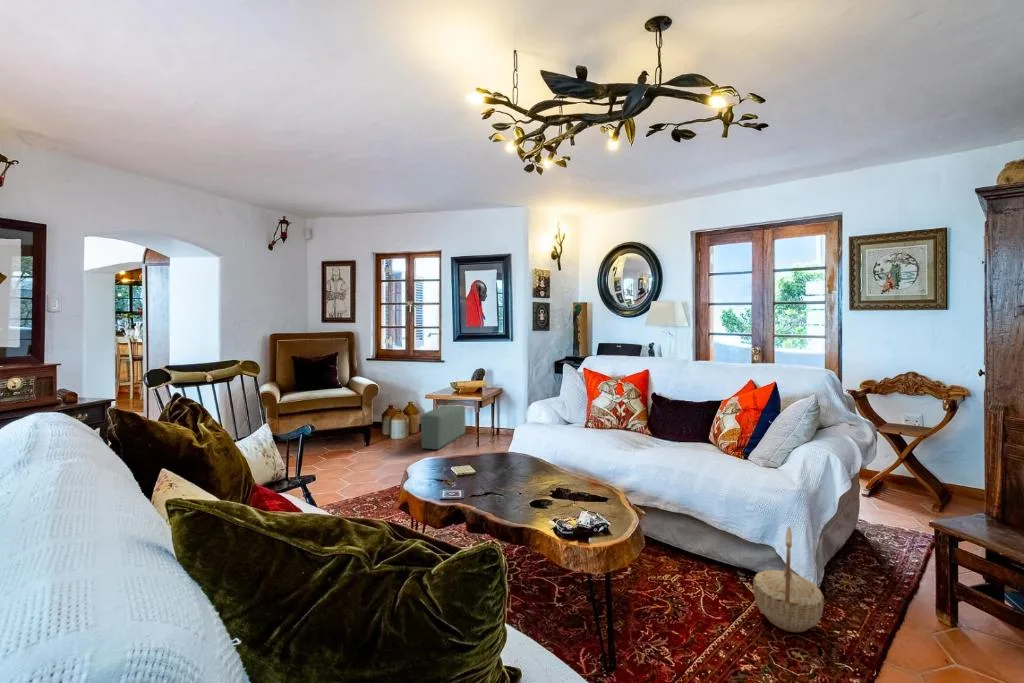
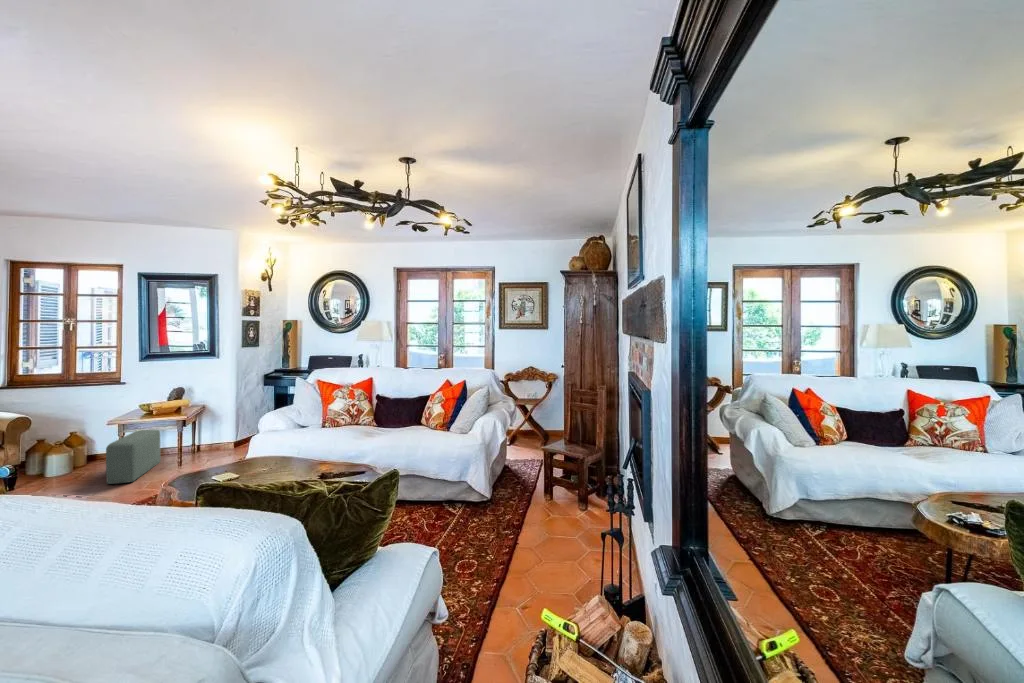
basket: present [753,527,824,632] -> none [457,465,494,526]

